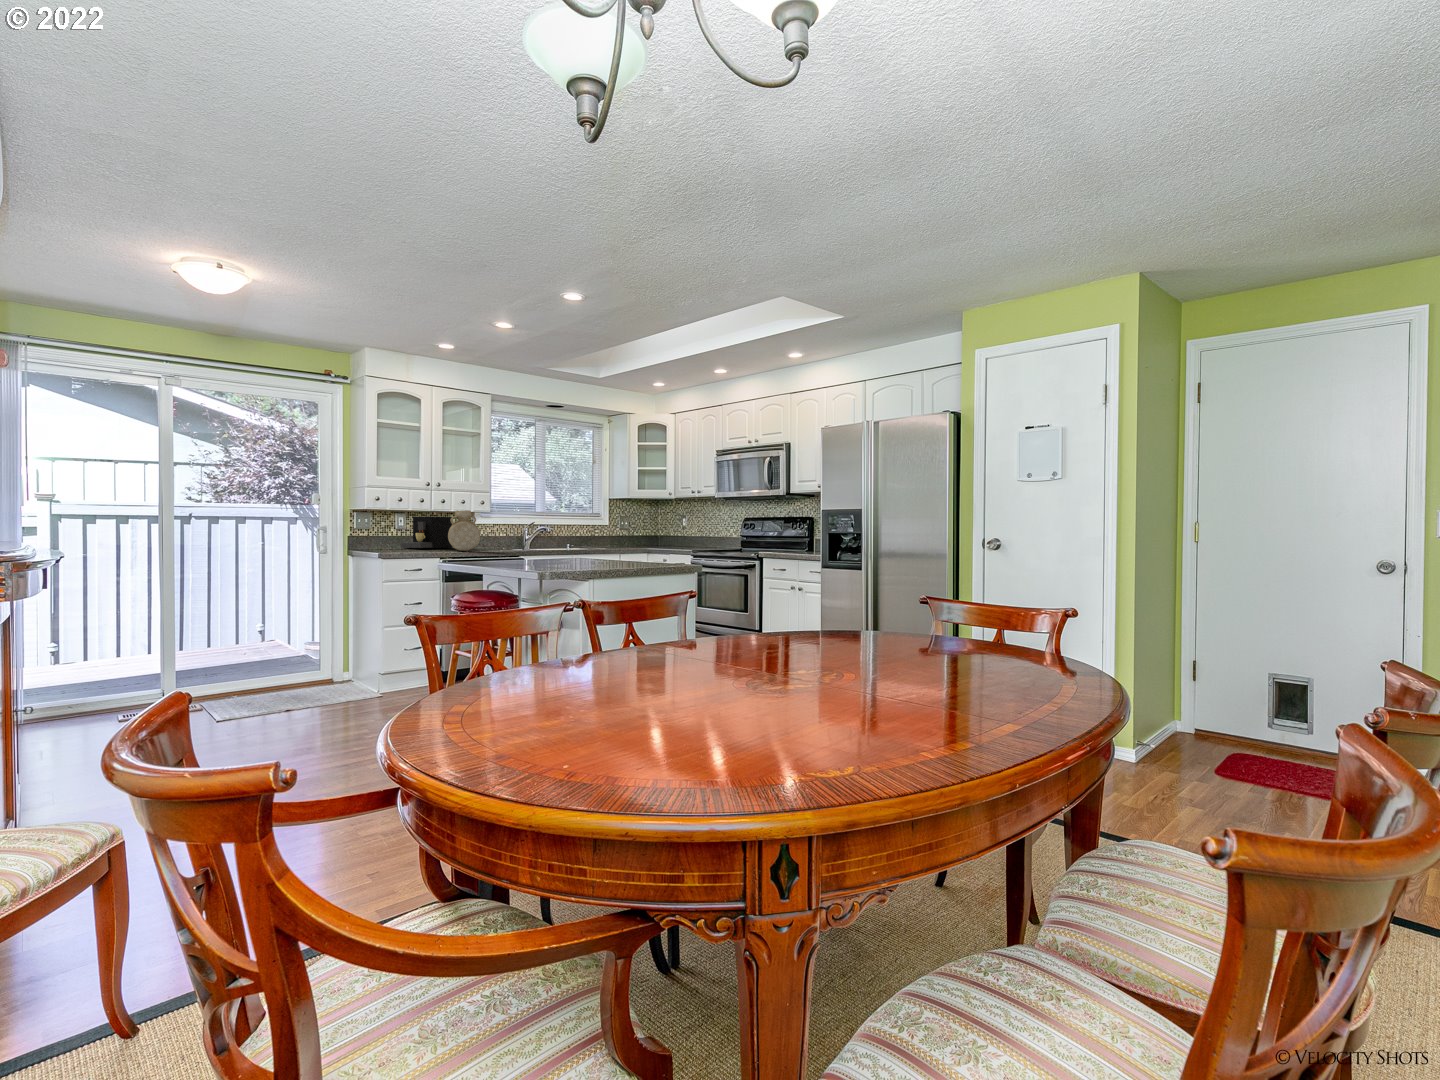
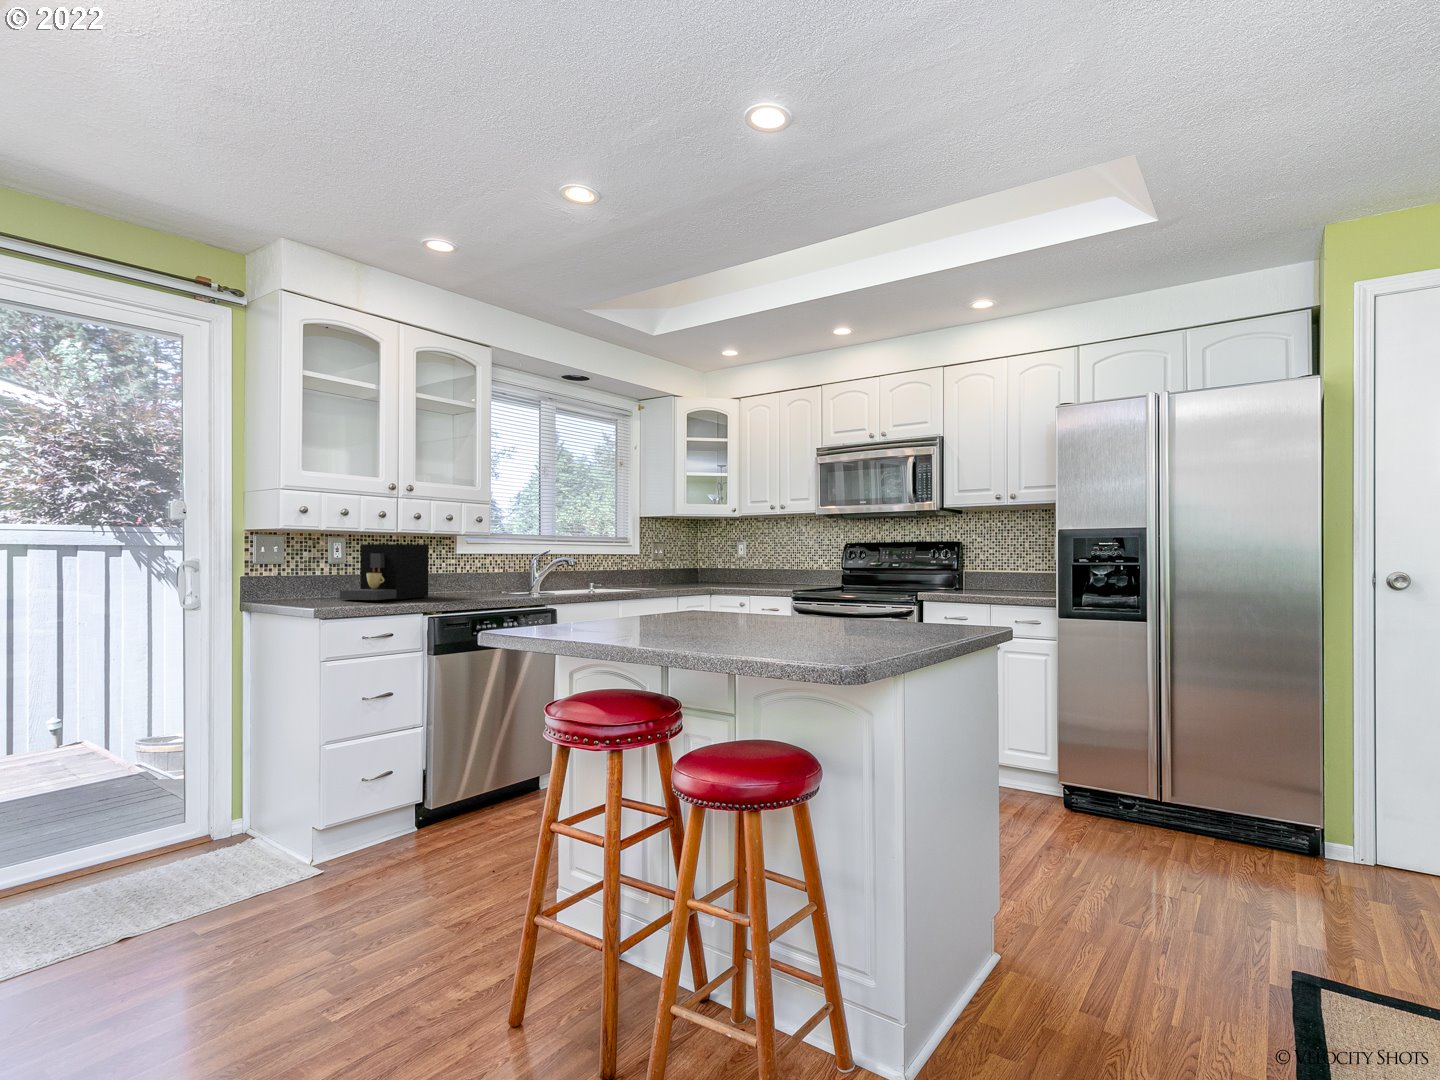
vase: present [448,510,480,551] -> none [428,533,485,604]

